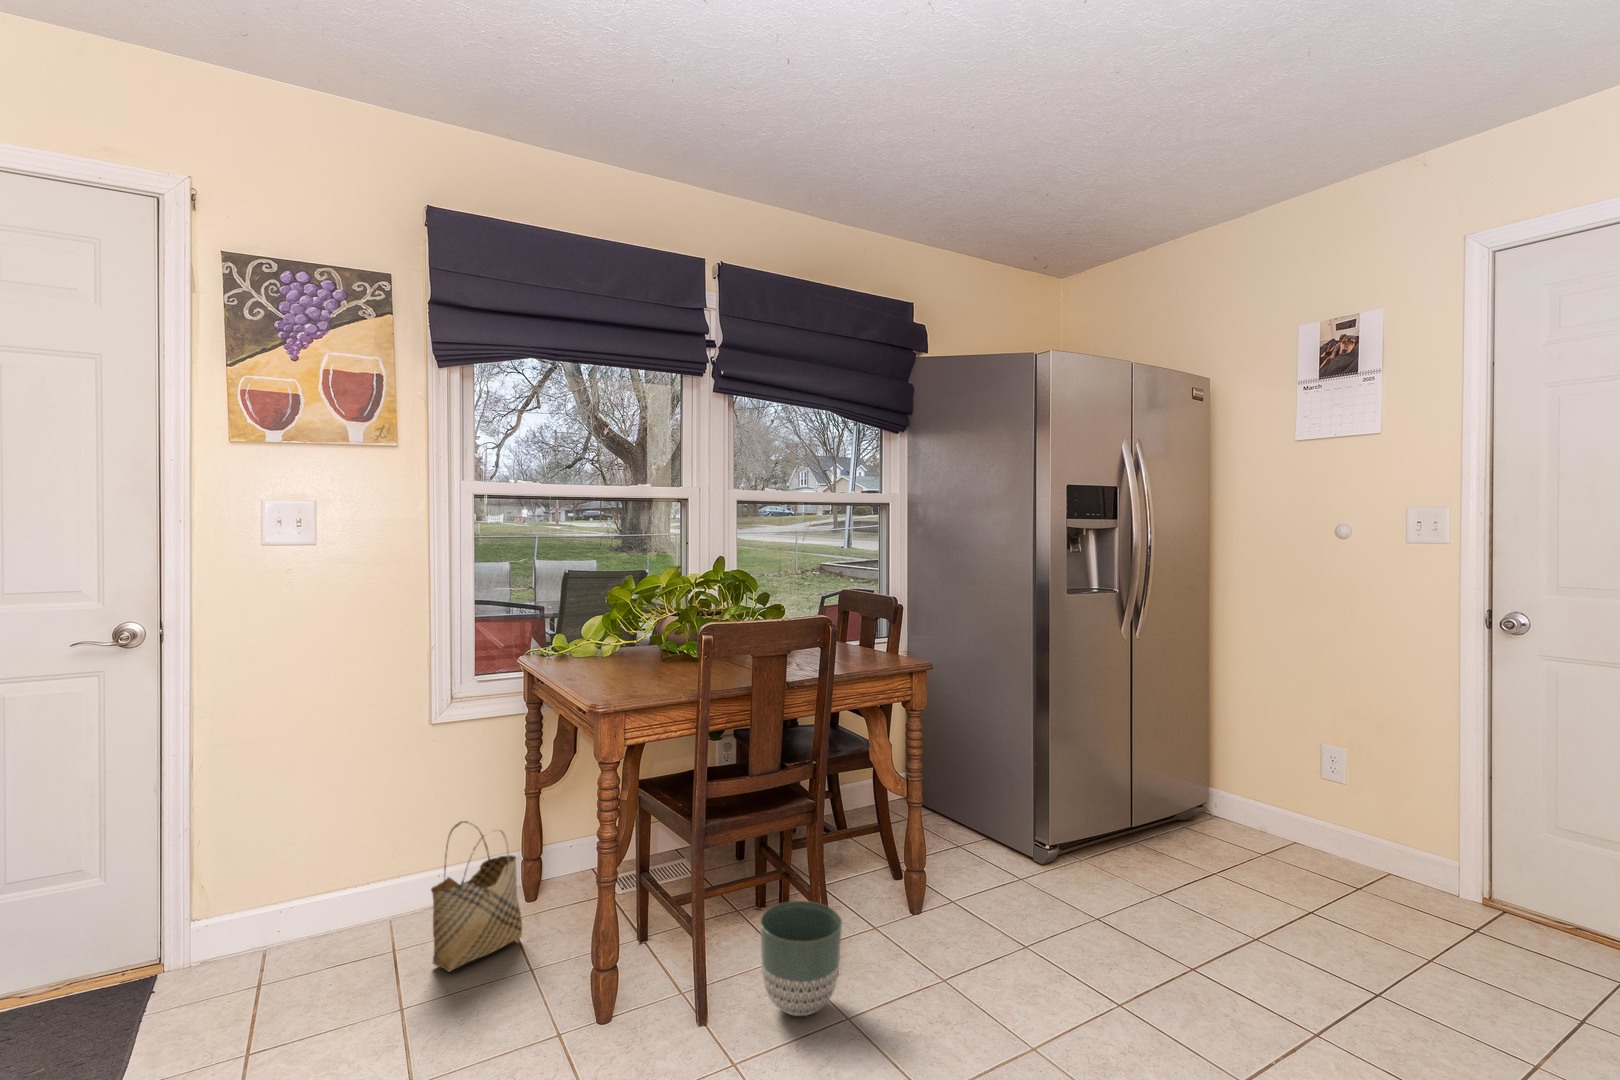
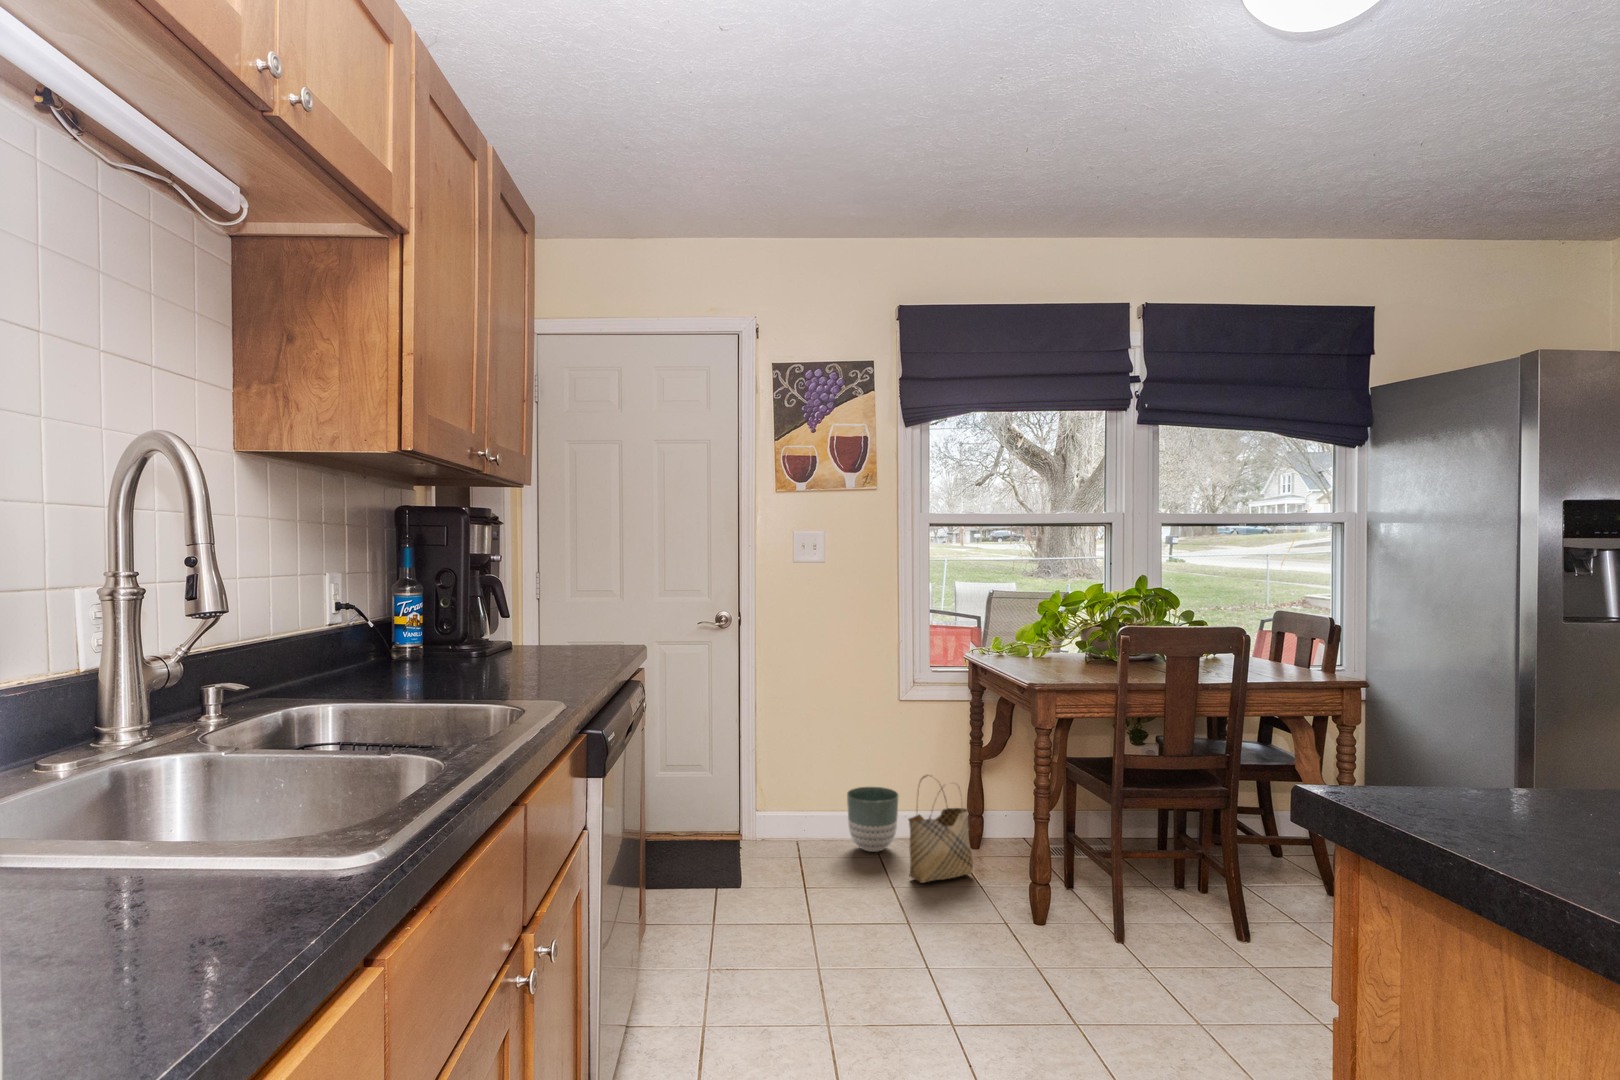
planter: present [760,901,842,1016] -> present [847,787,898,852]

